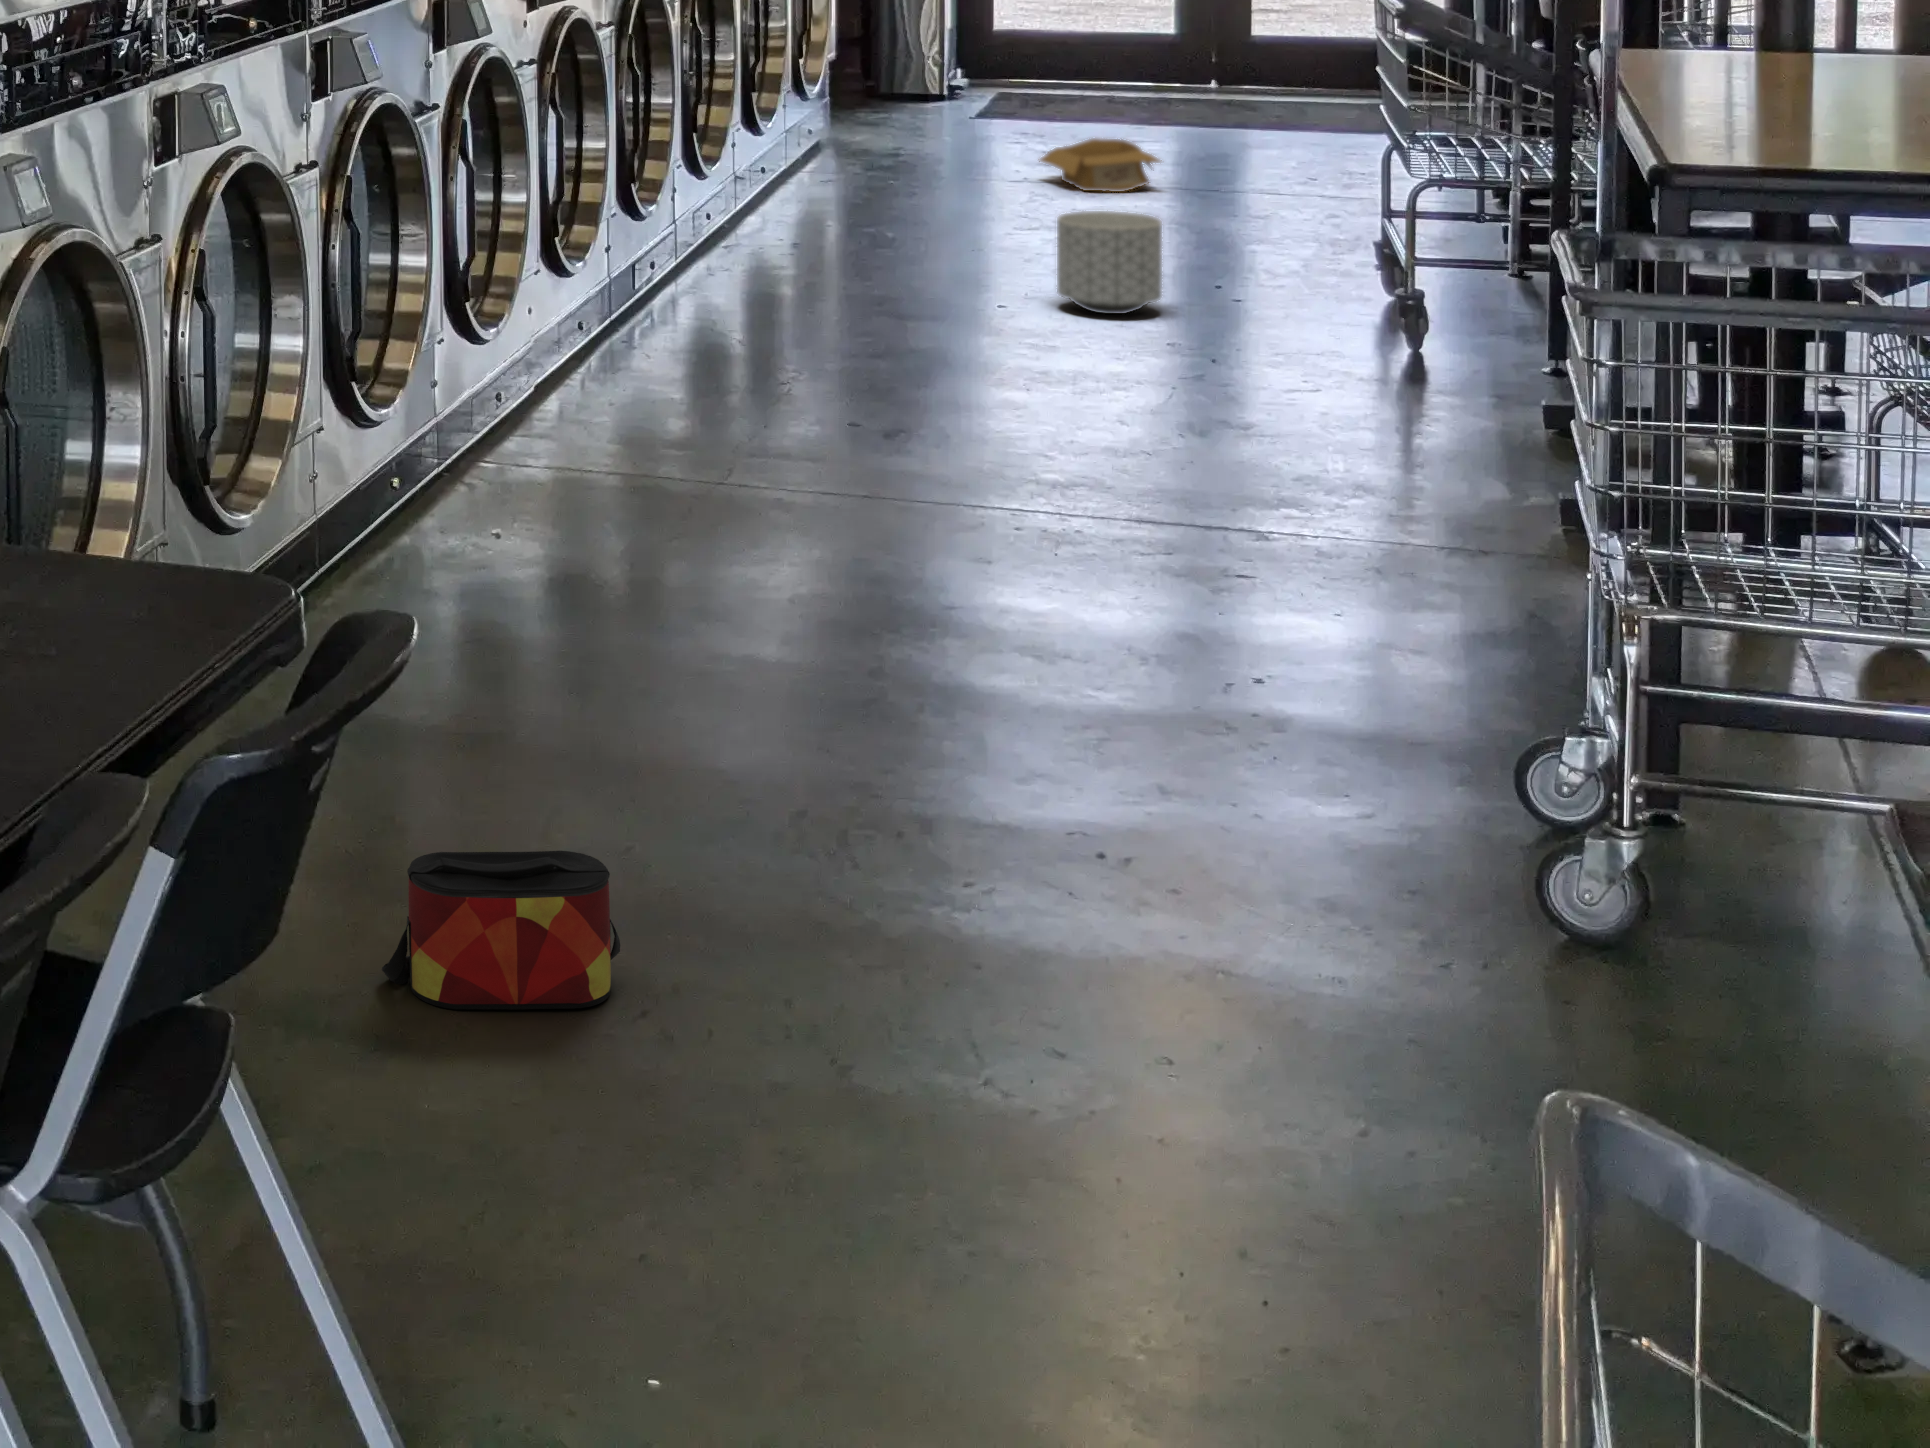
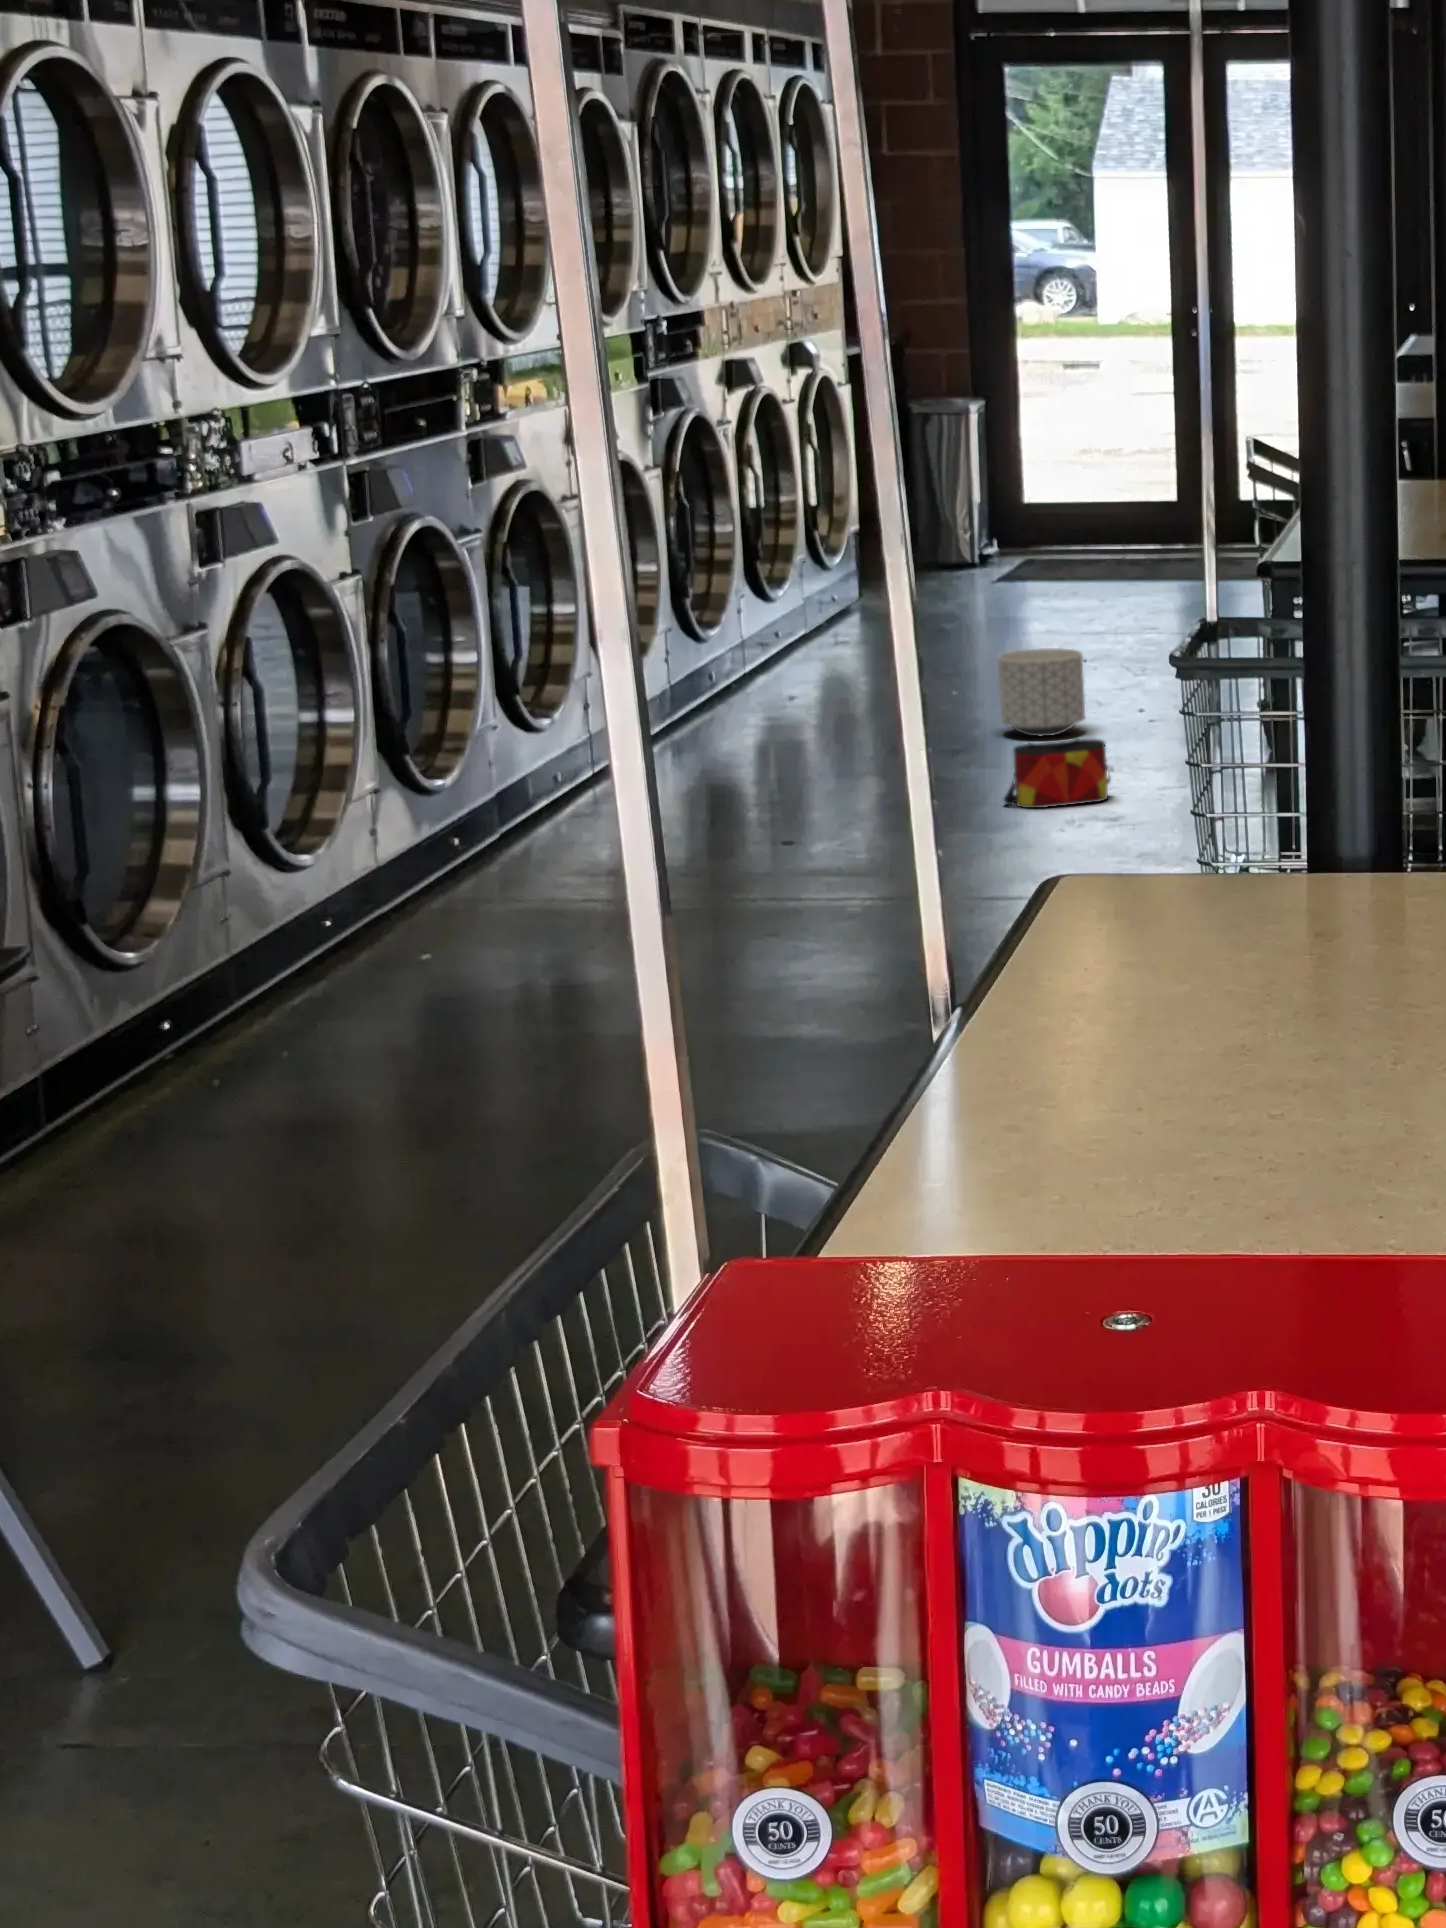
cardboard box: present [1039,138,1162,192] -> none [1030,593,1132,639]
bag: present [382,851,620,1010] -> present [1004,739,1110,808]

